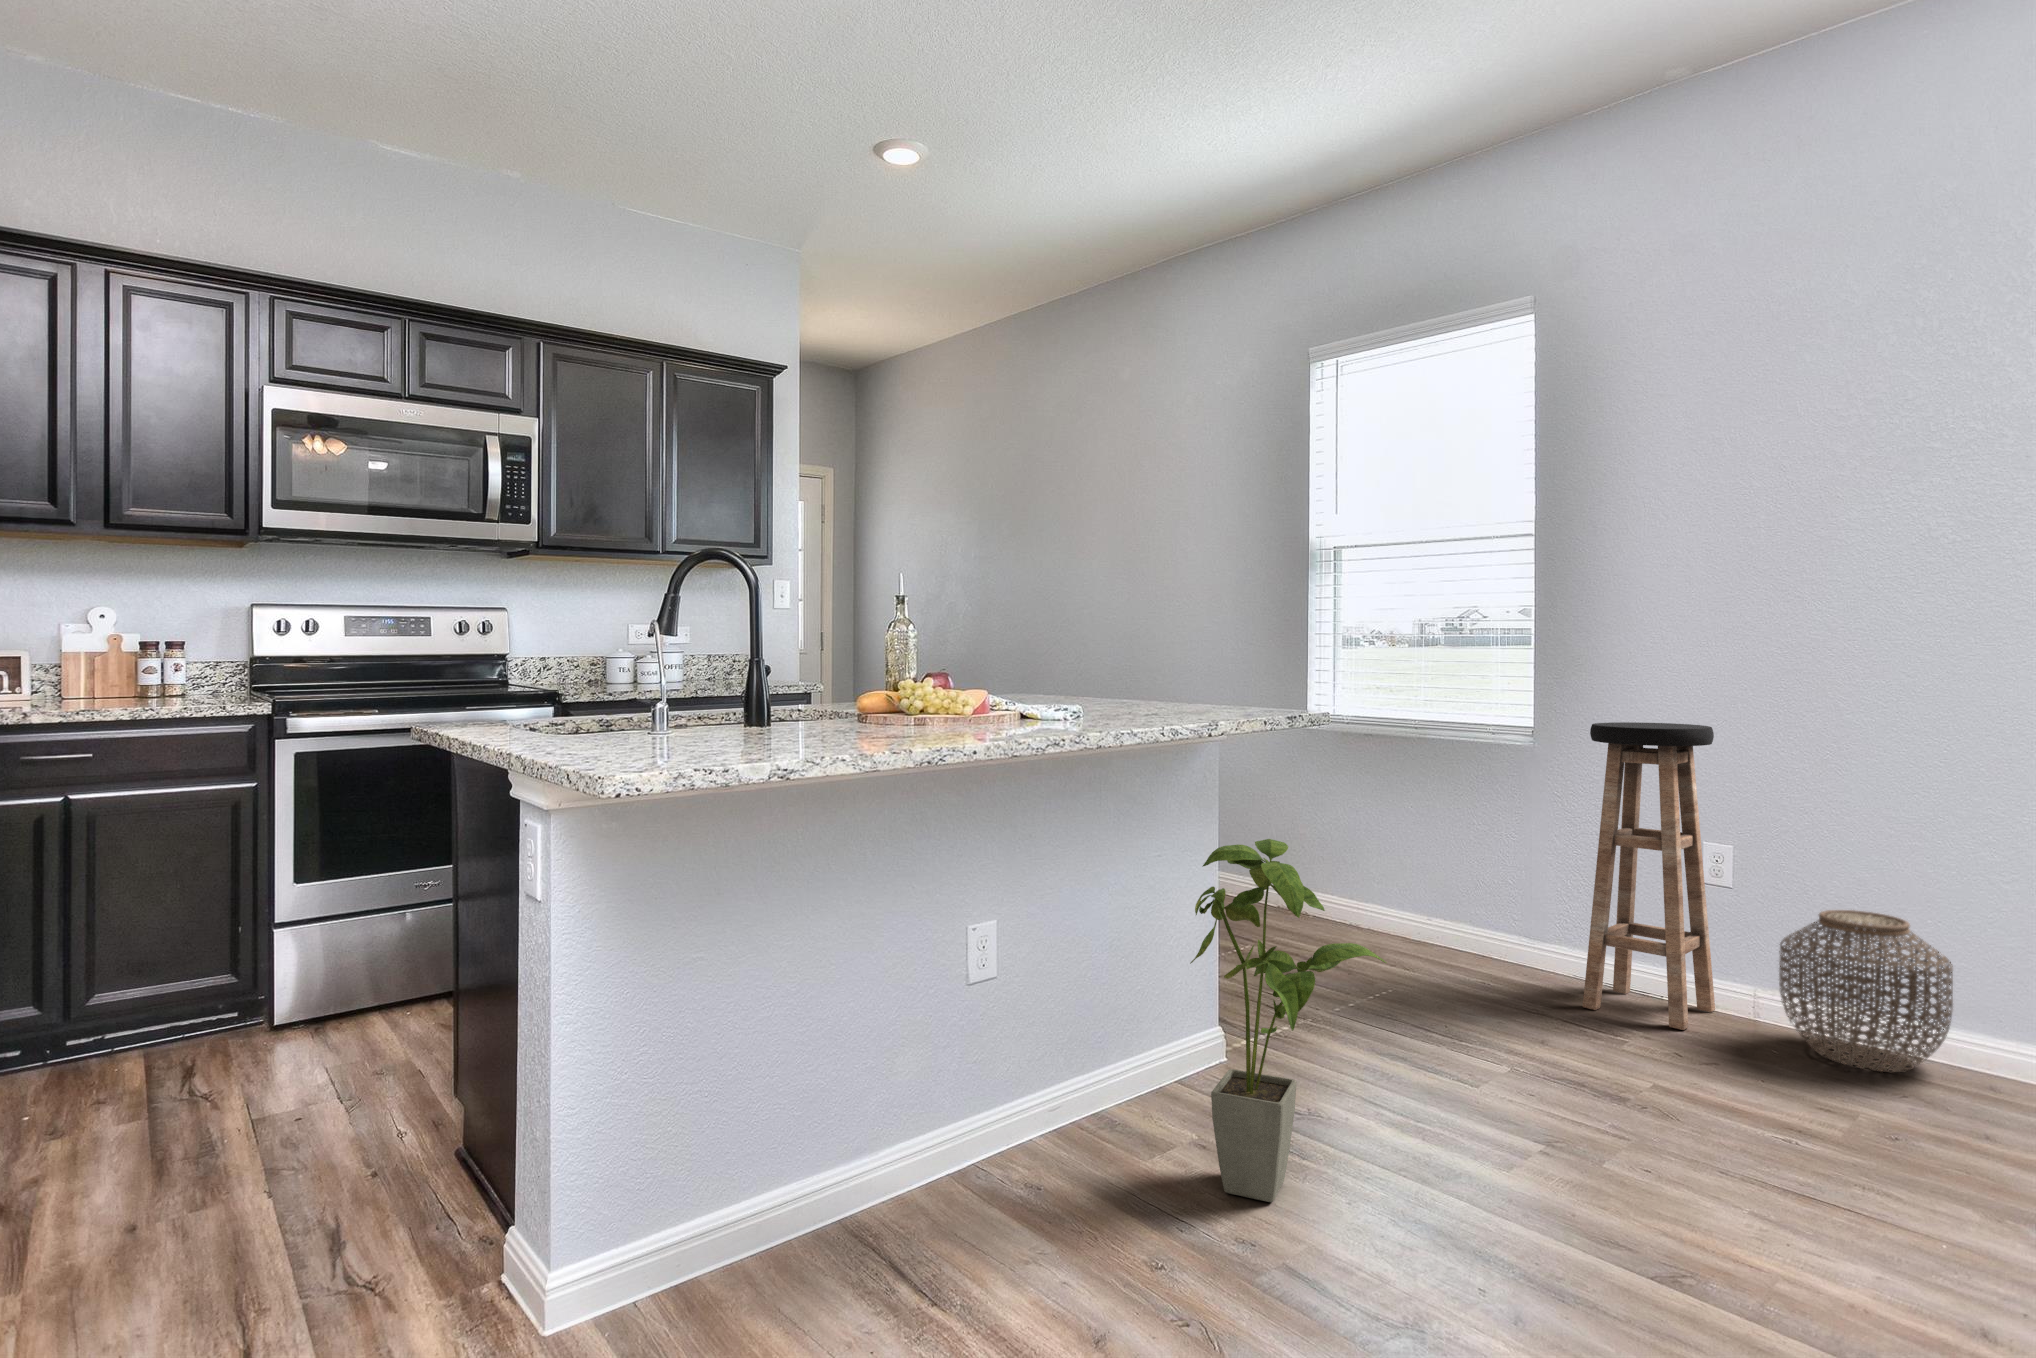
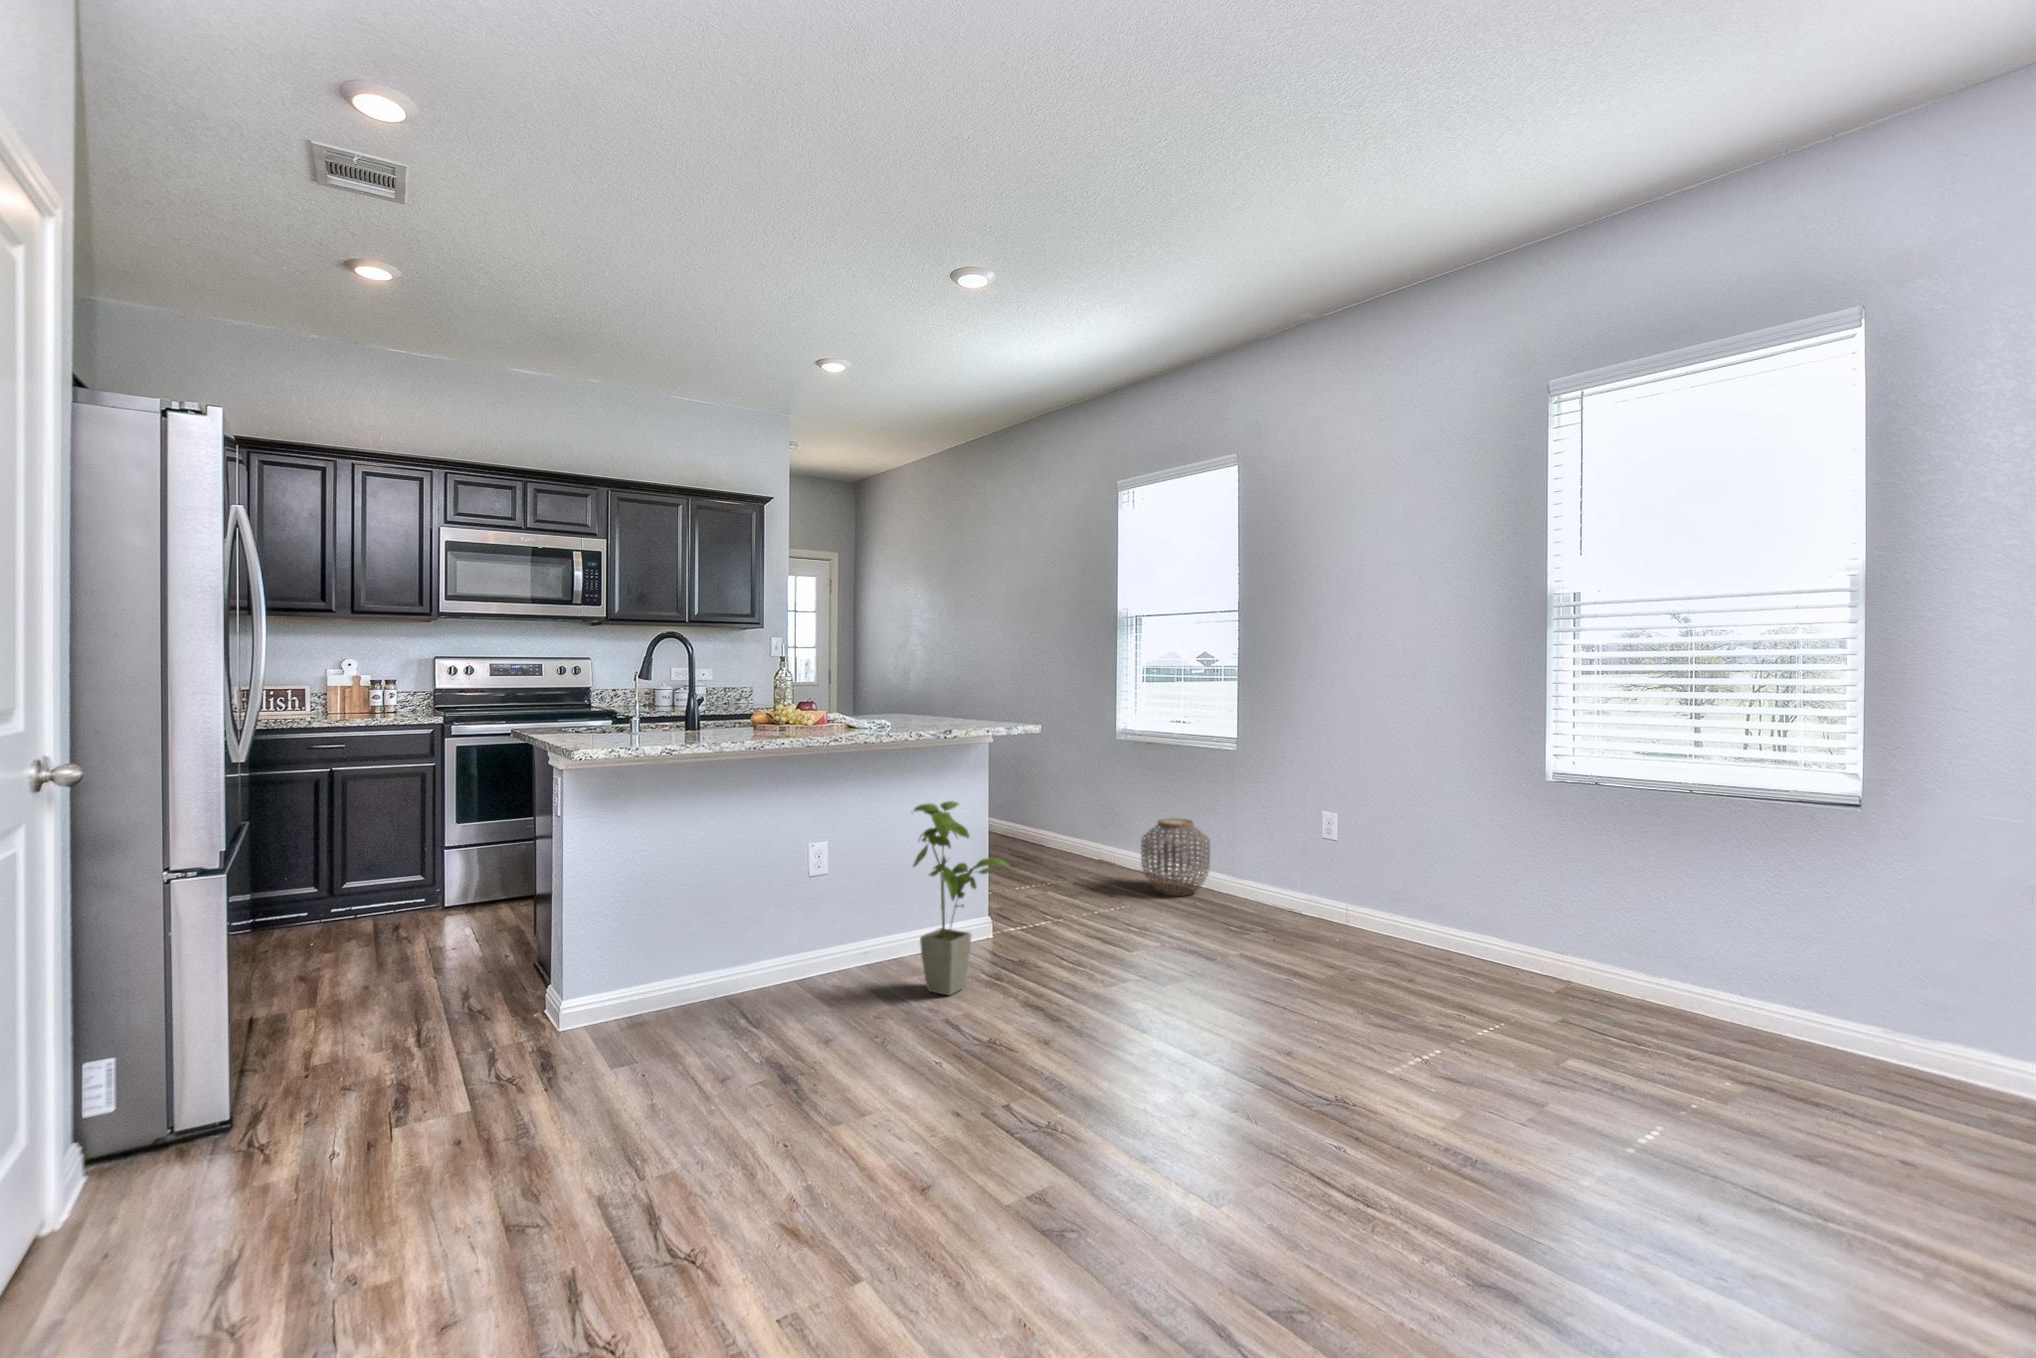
bar stool: present [1583,722,1715,1030] -> none [1236,737,1319,930]
woven basket: present [1779,910,1953,1072] -> present [1141,818,1210,896]

